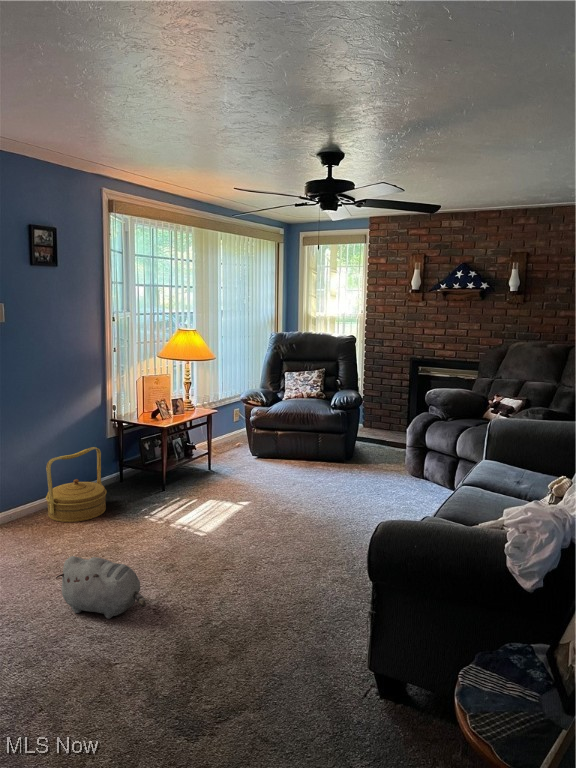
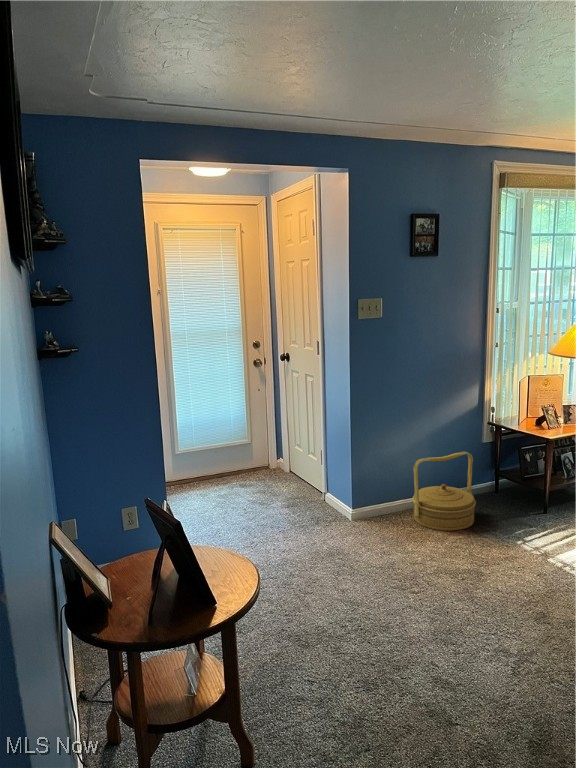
plush toy: present [56,556,146,619] -> none [405,577,503,664]

